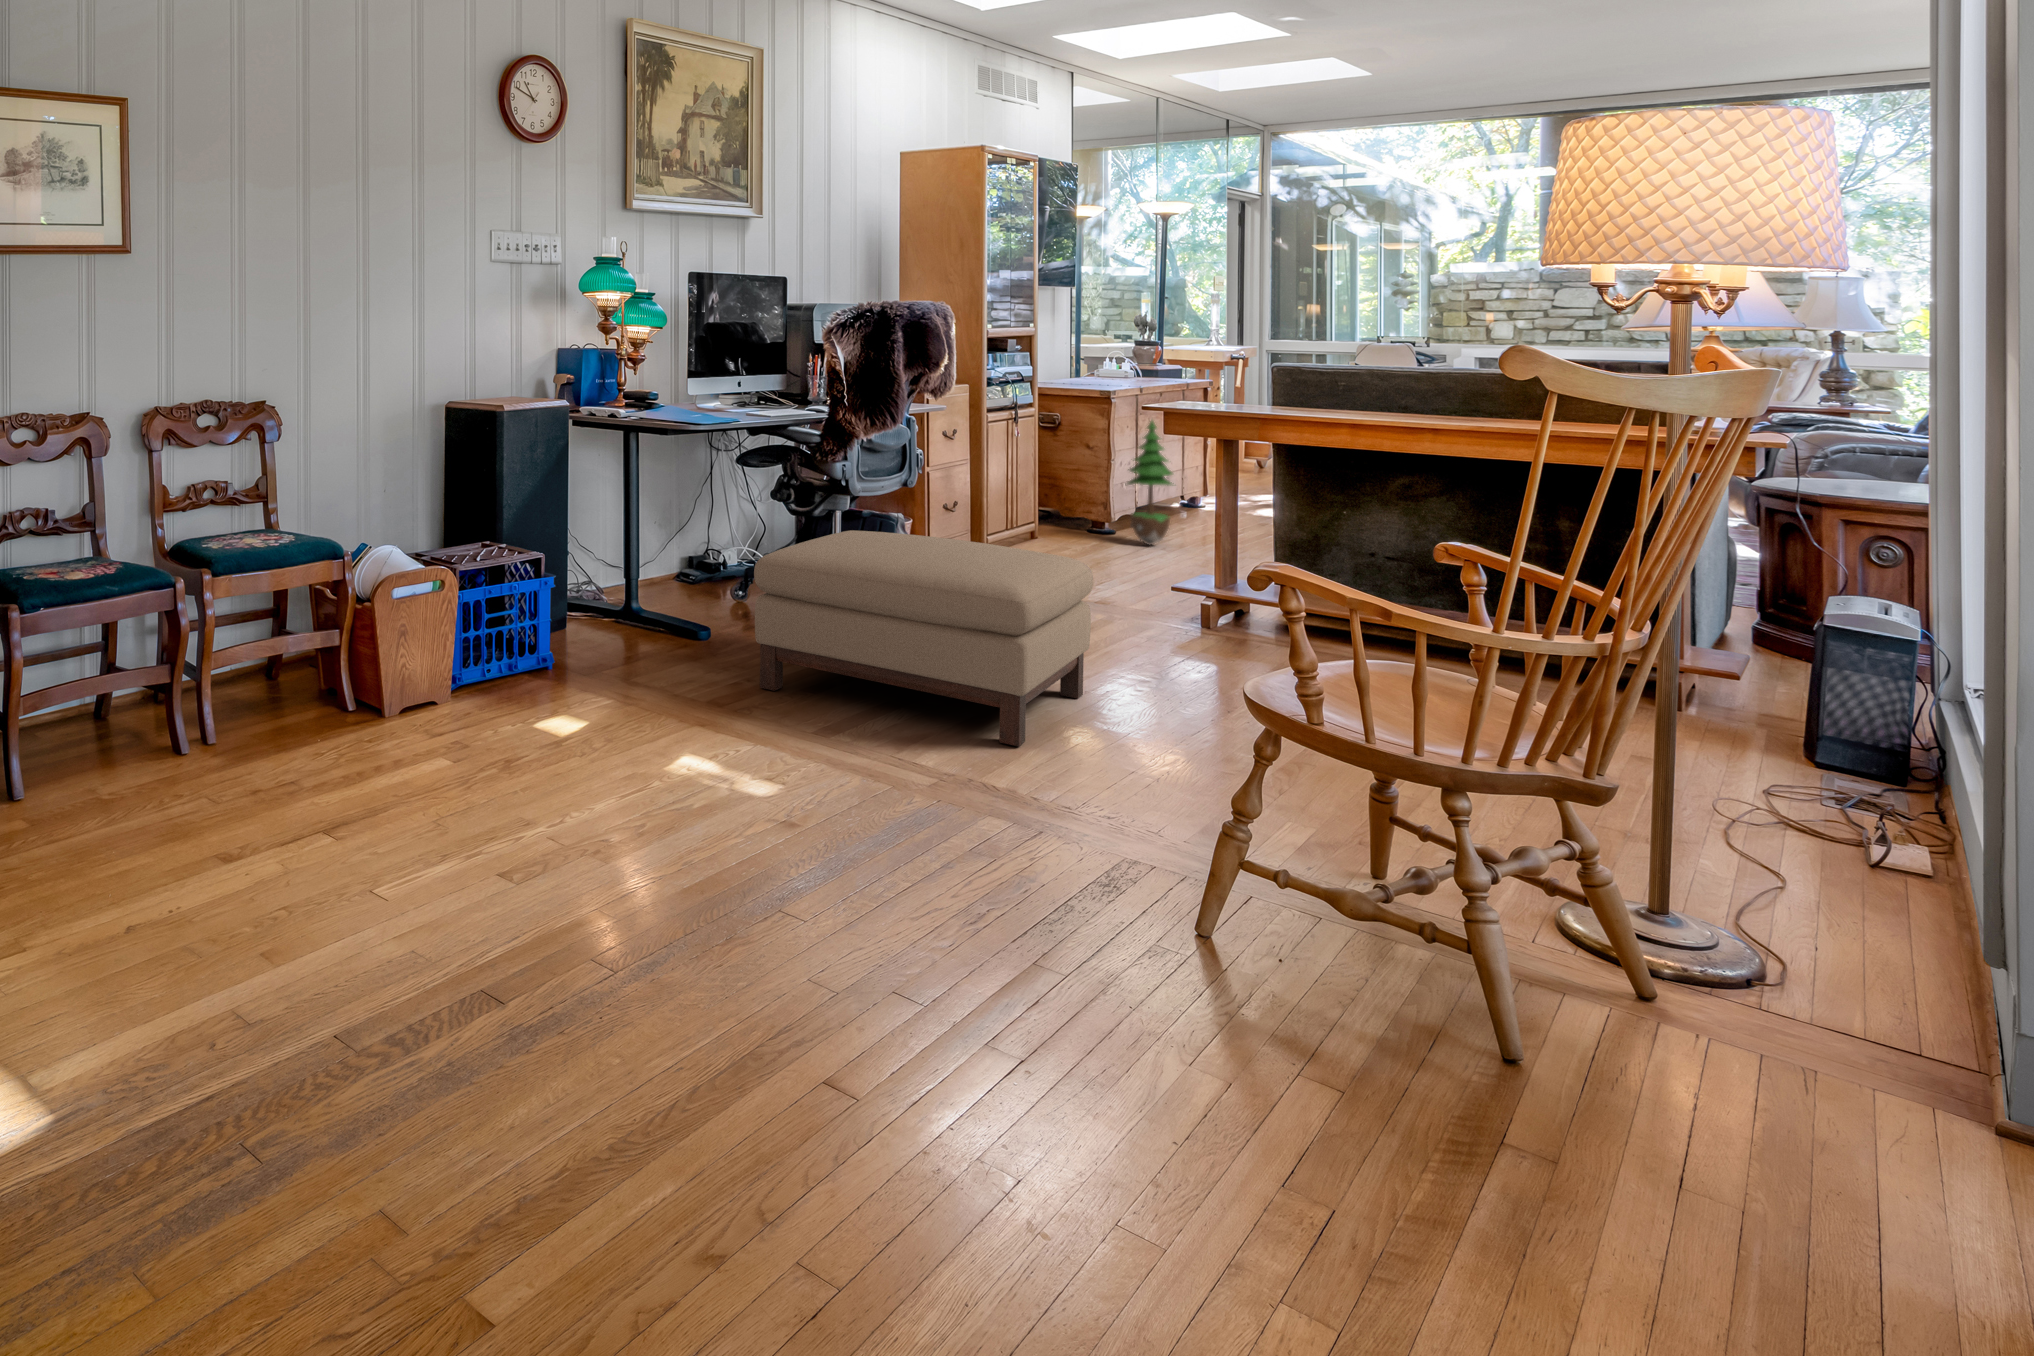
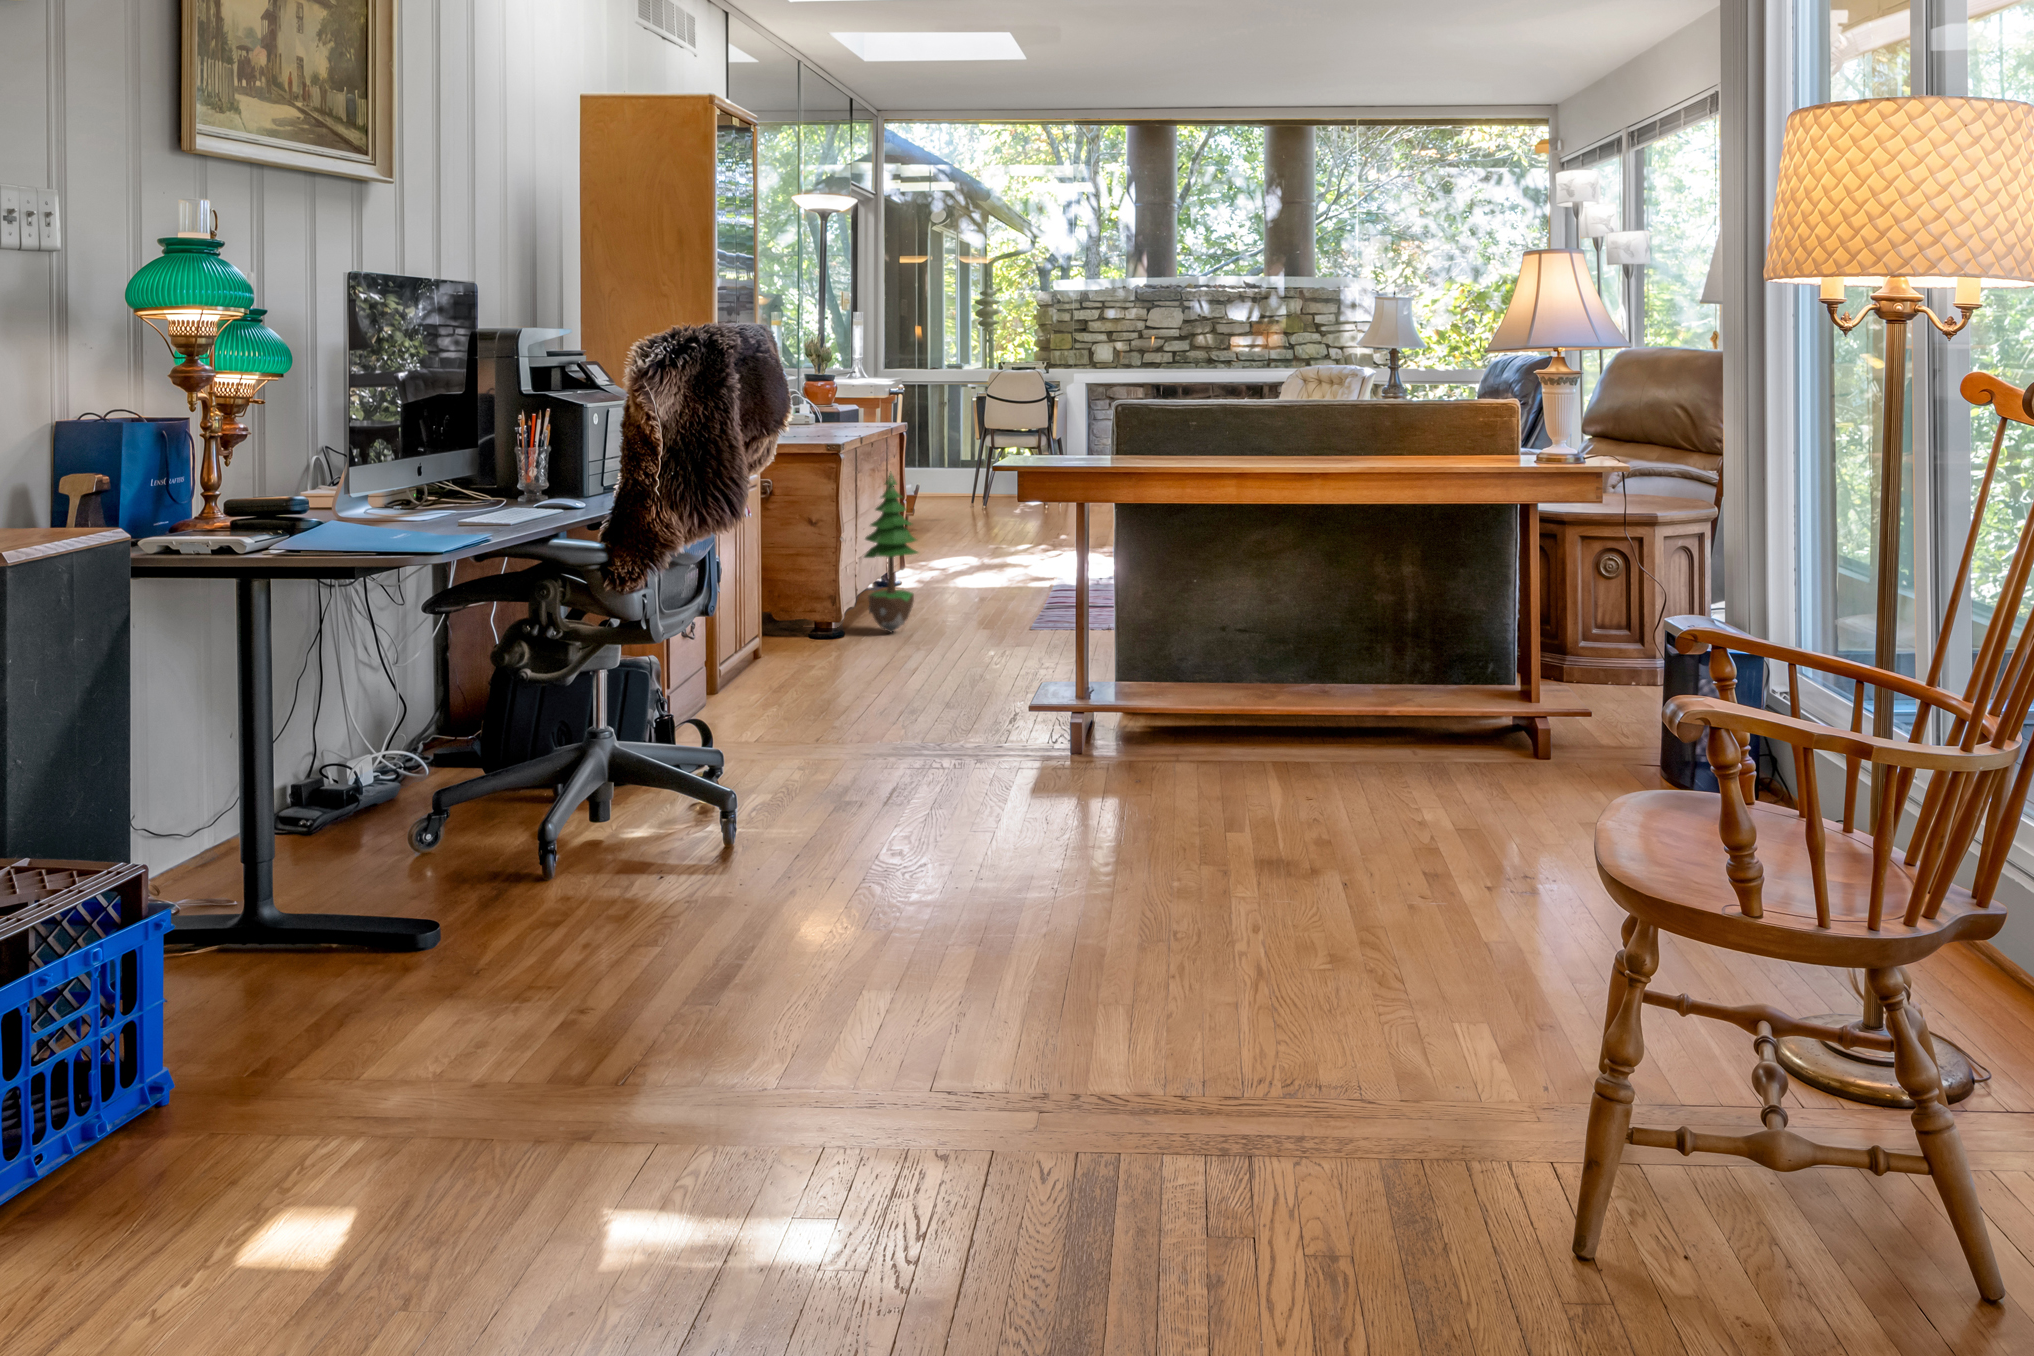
ottoman: present [754,530,1093,746] -> none [600,685,1067,1007]

